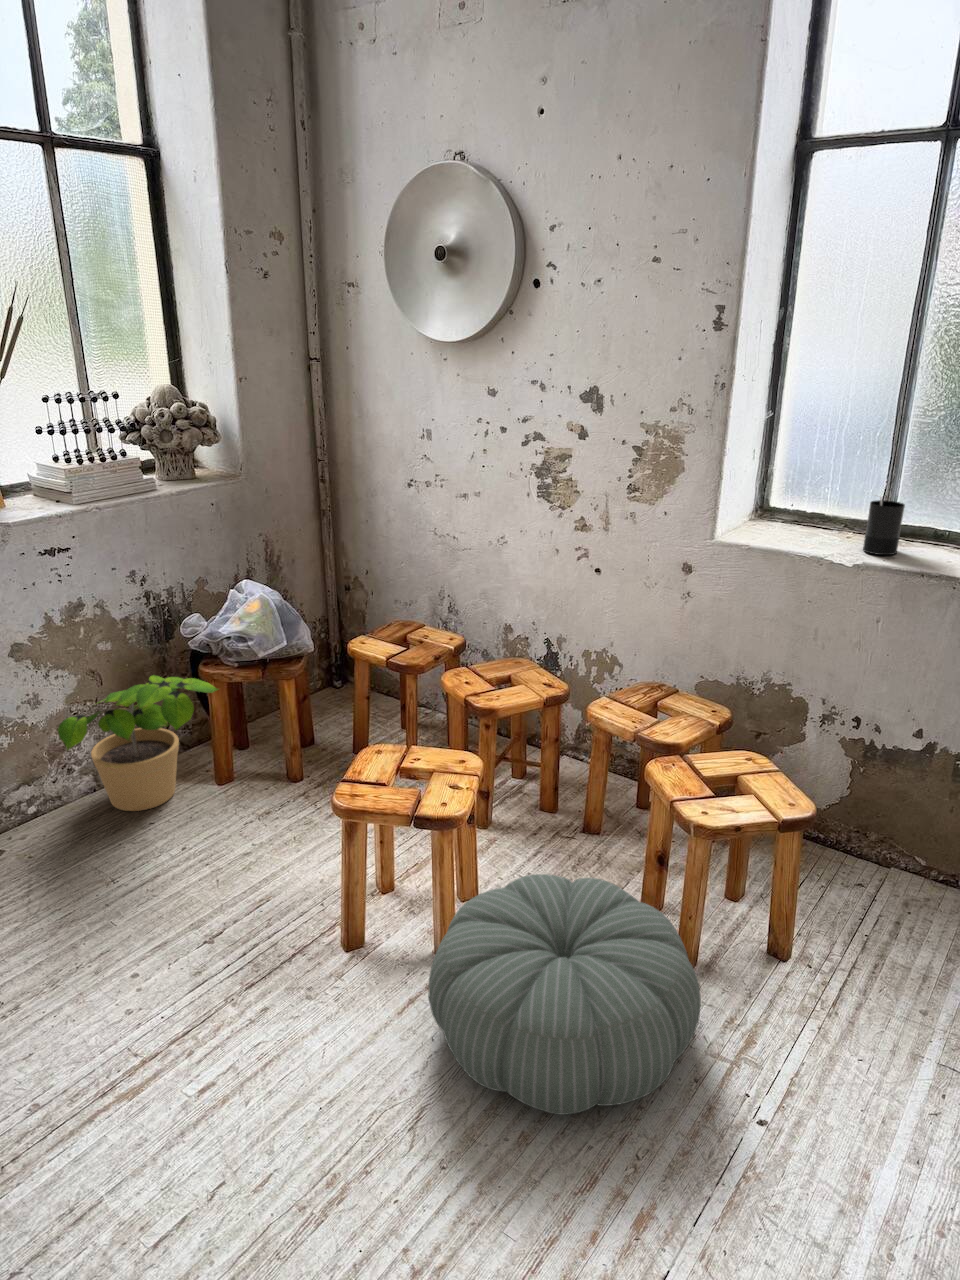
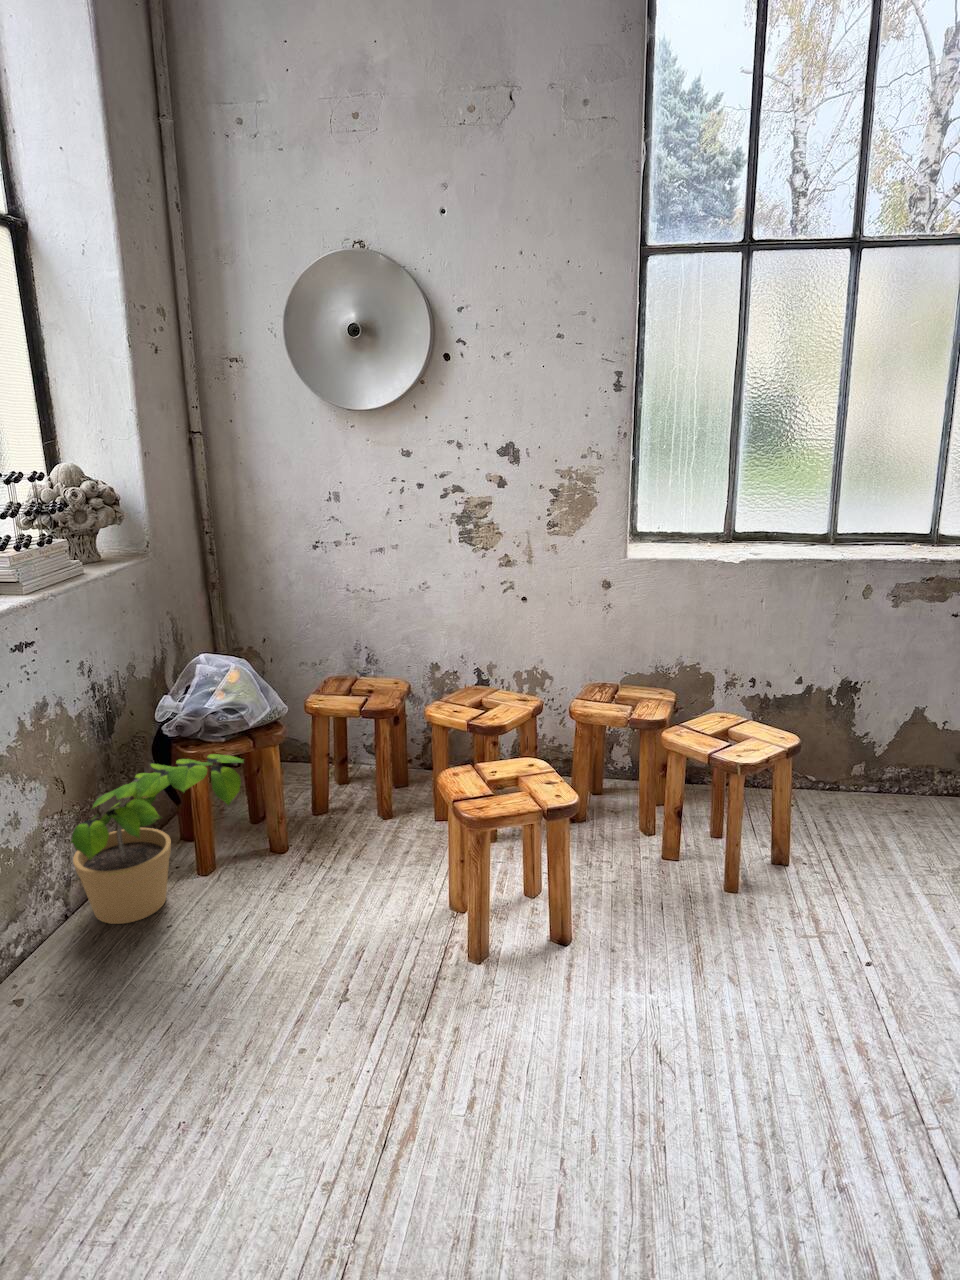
candle: present [863,497,905,555] -> none [737,511,764,554]
pouf: present [429,874,701,1115] -> none [583,831,814,1008]

